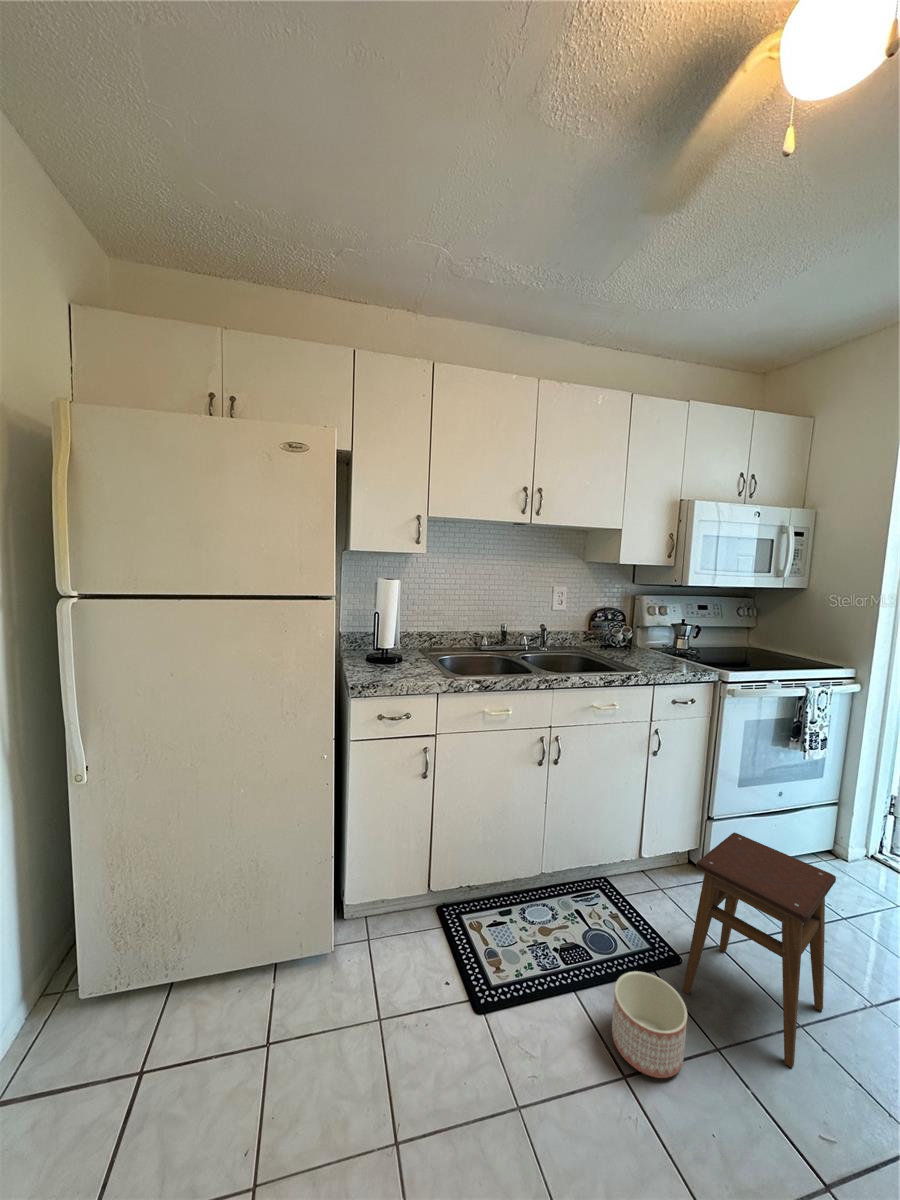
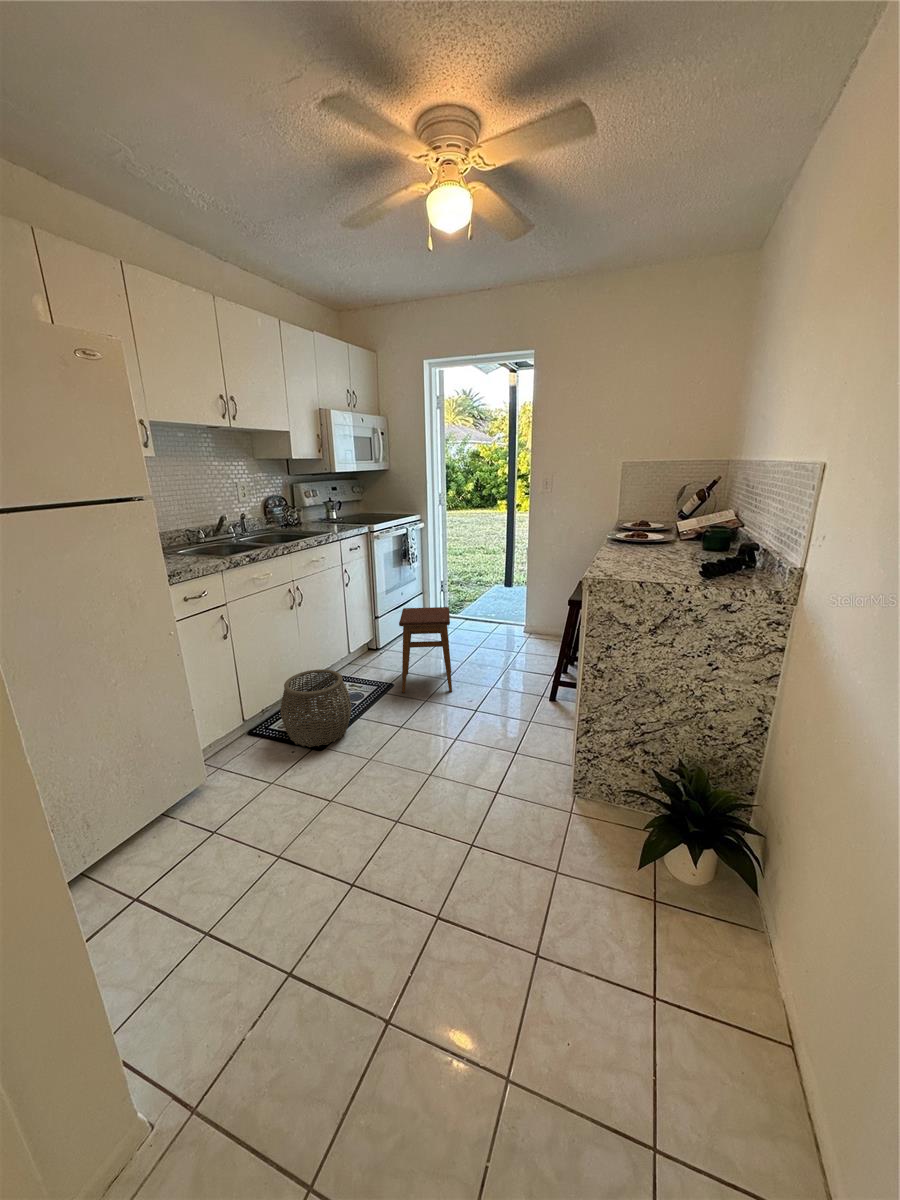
woven basket: none [452,864,560,1012] -> present [280,669,351,747]
planter: present [612,971,687,1078] -> none [383,683,420,722]

